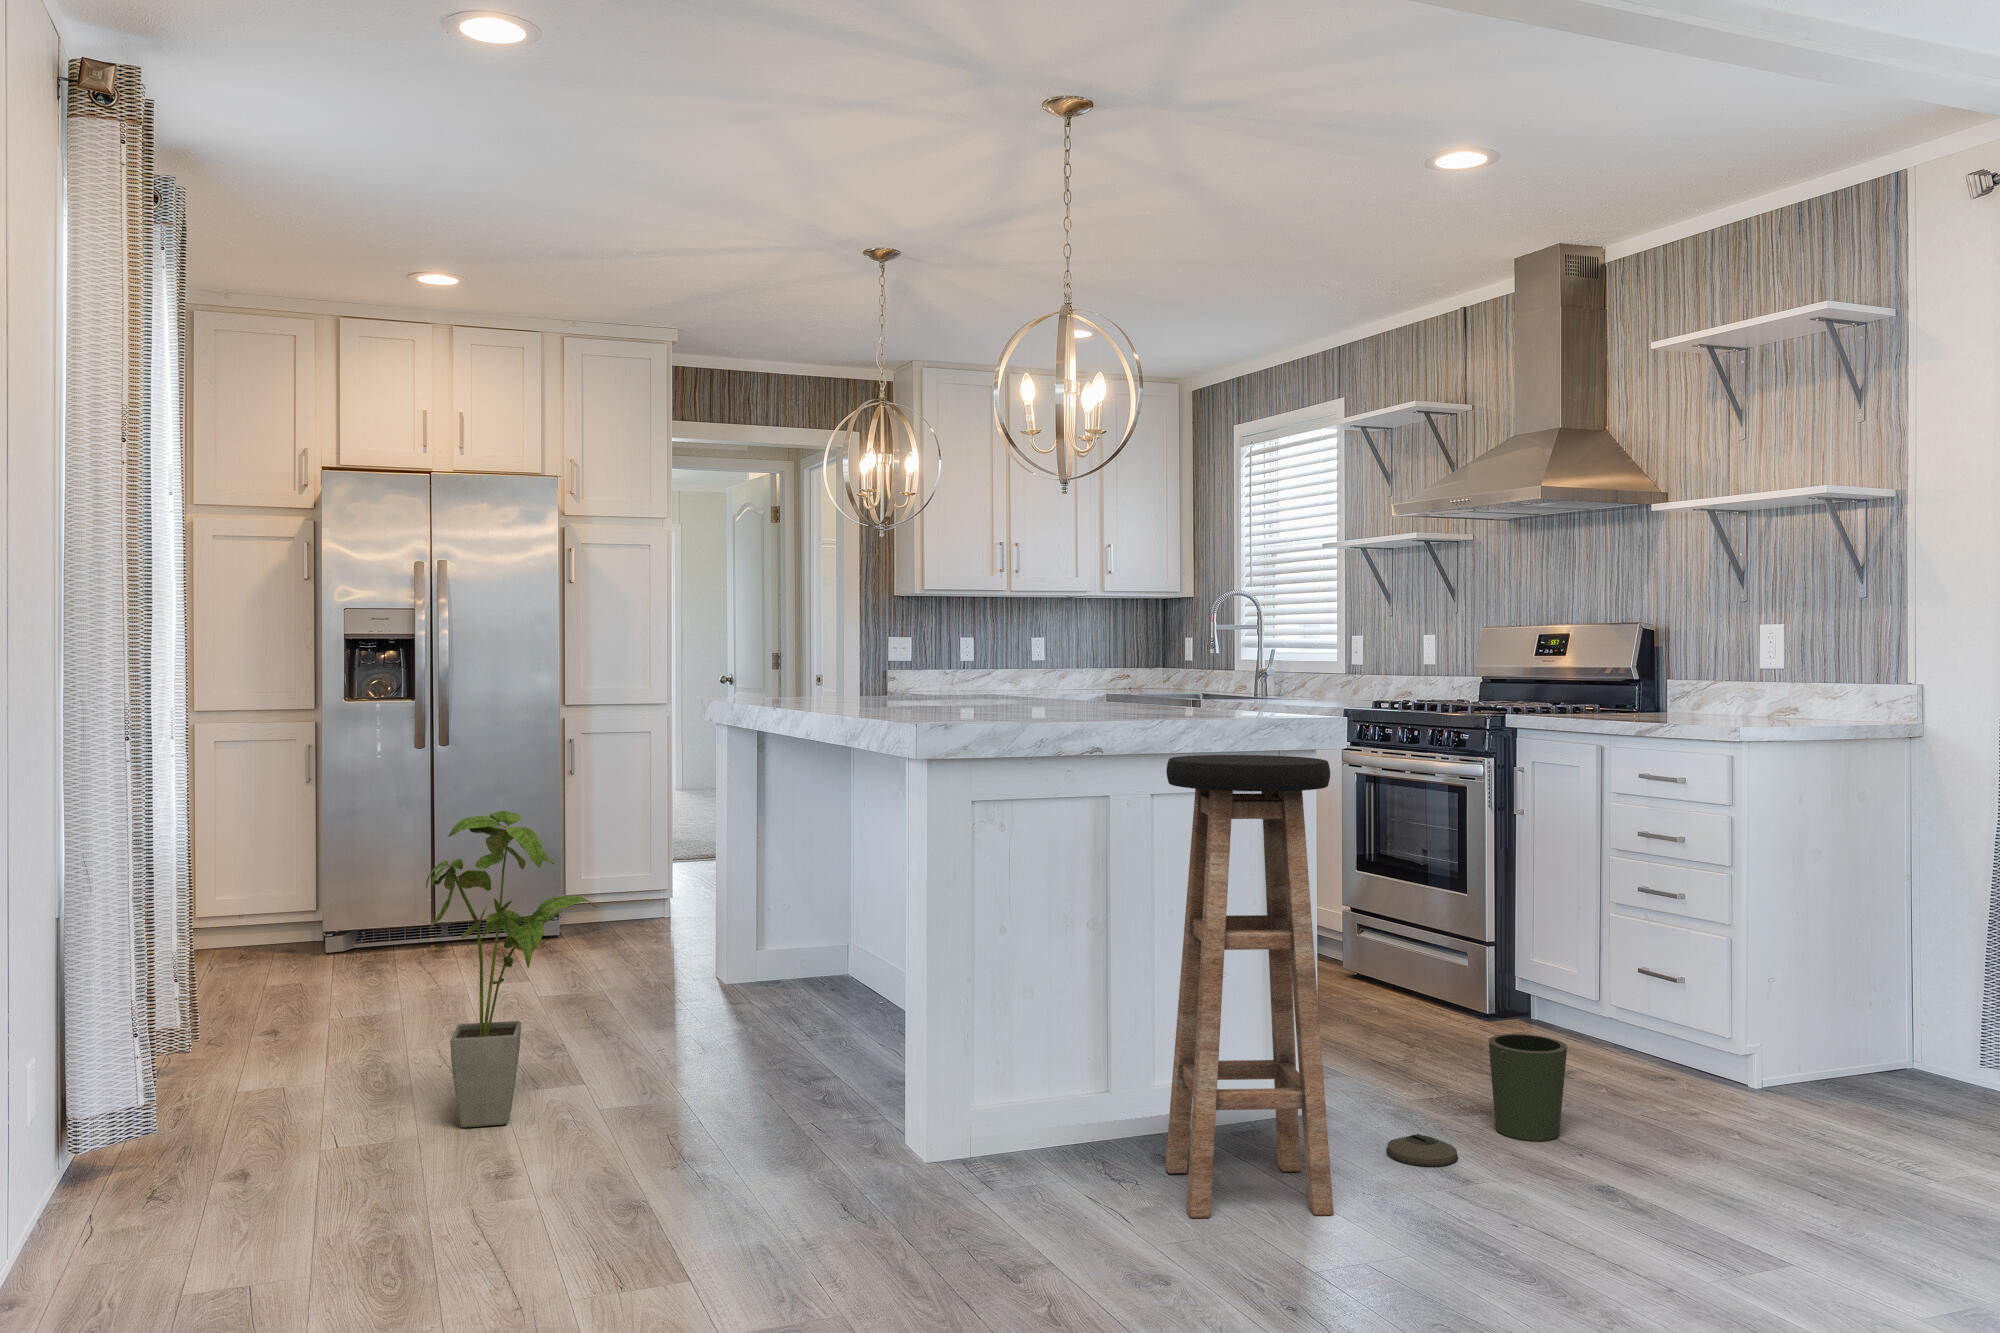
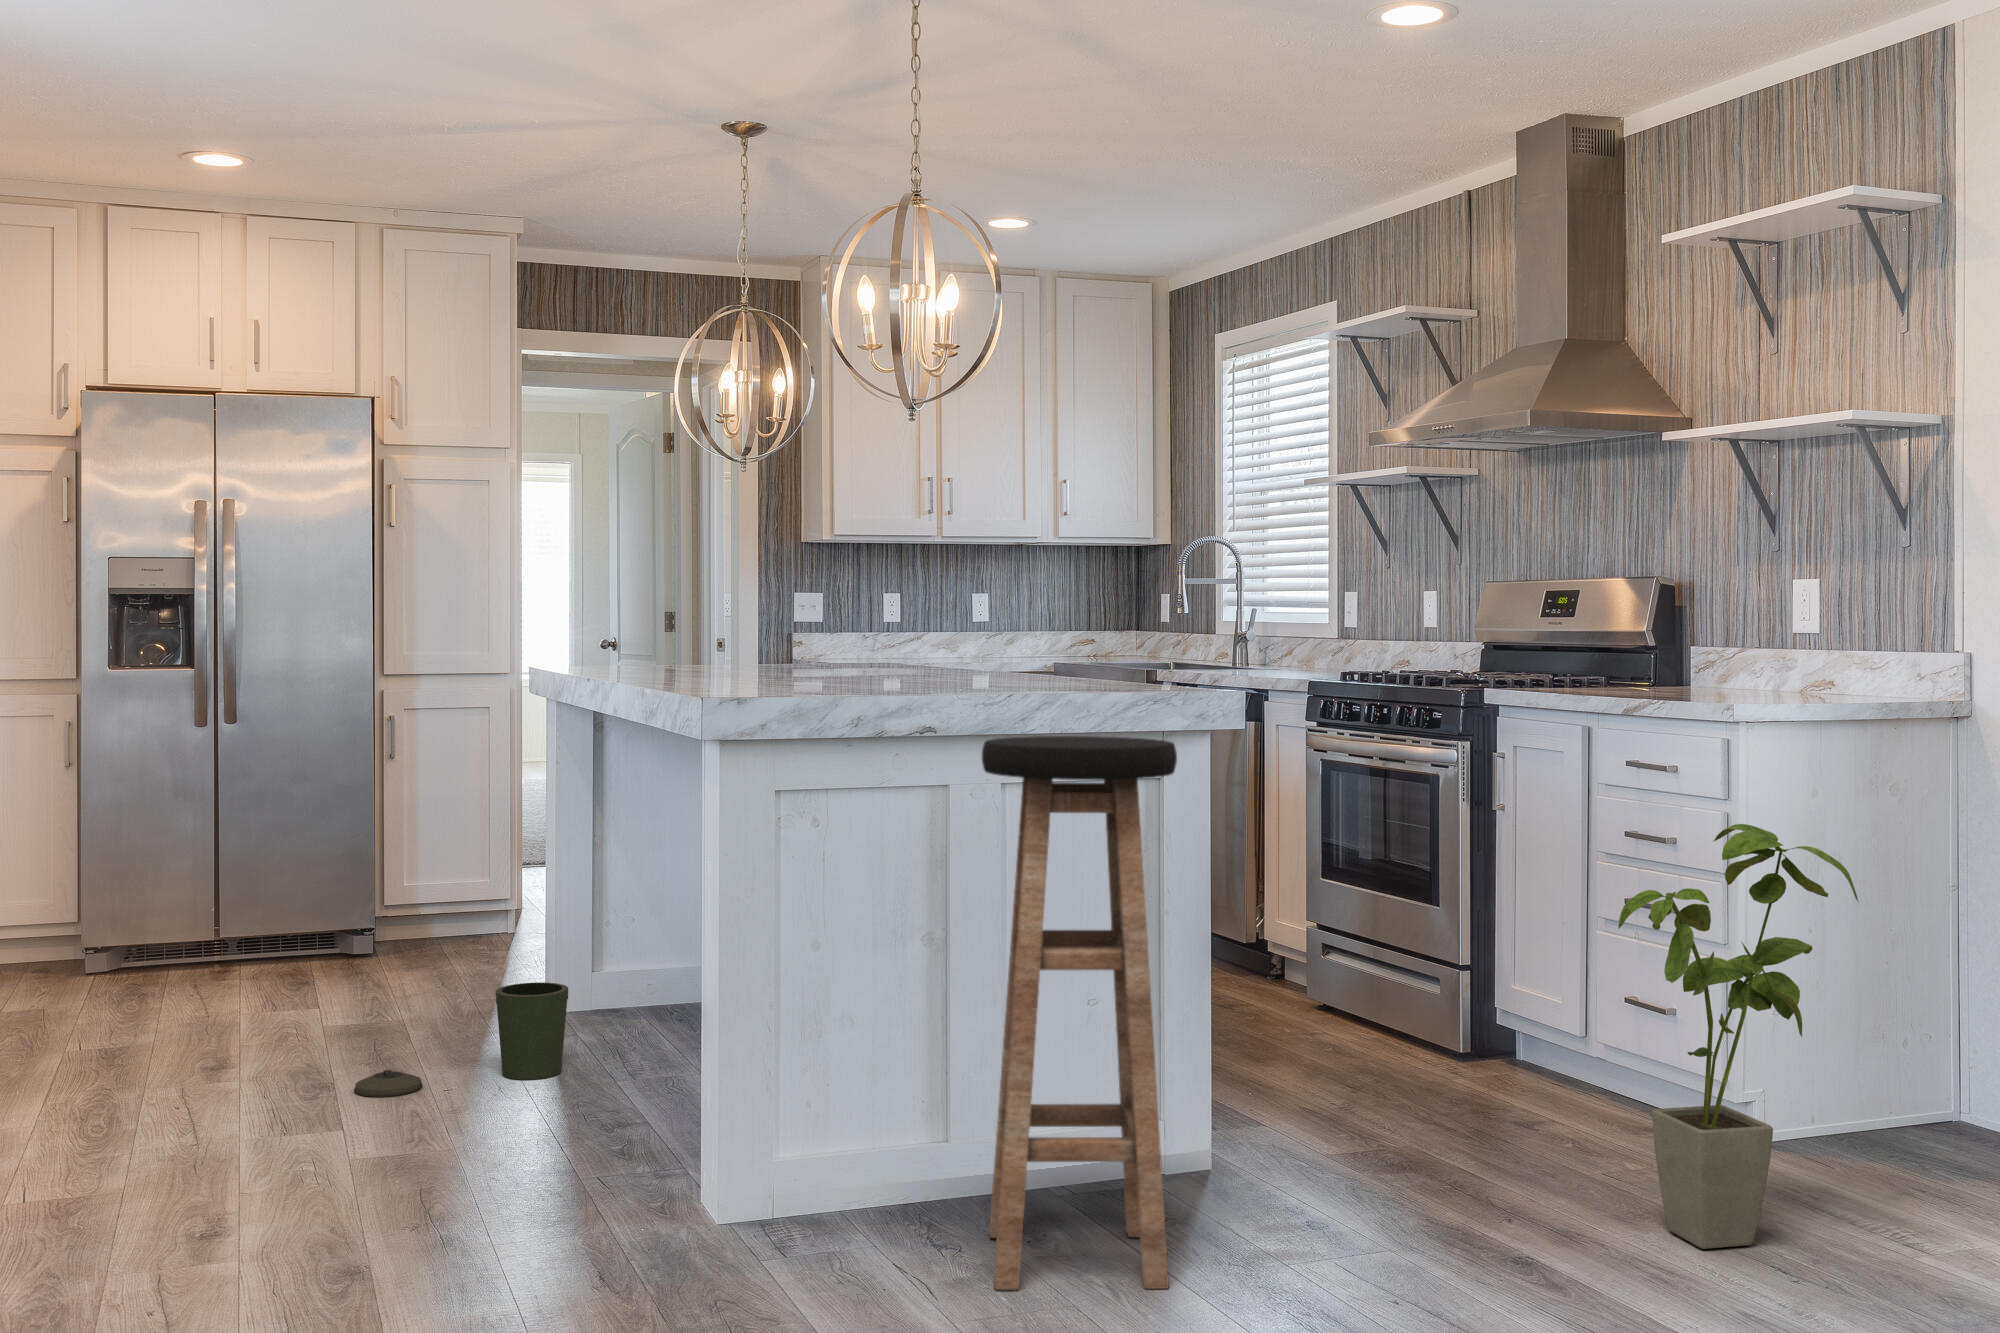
house plant: present [426,811,597,1127] -> present [1618,824,1858,1249]
trash can: present [1386,1034,1567,1166] -> present [354,982,568,1097]

